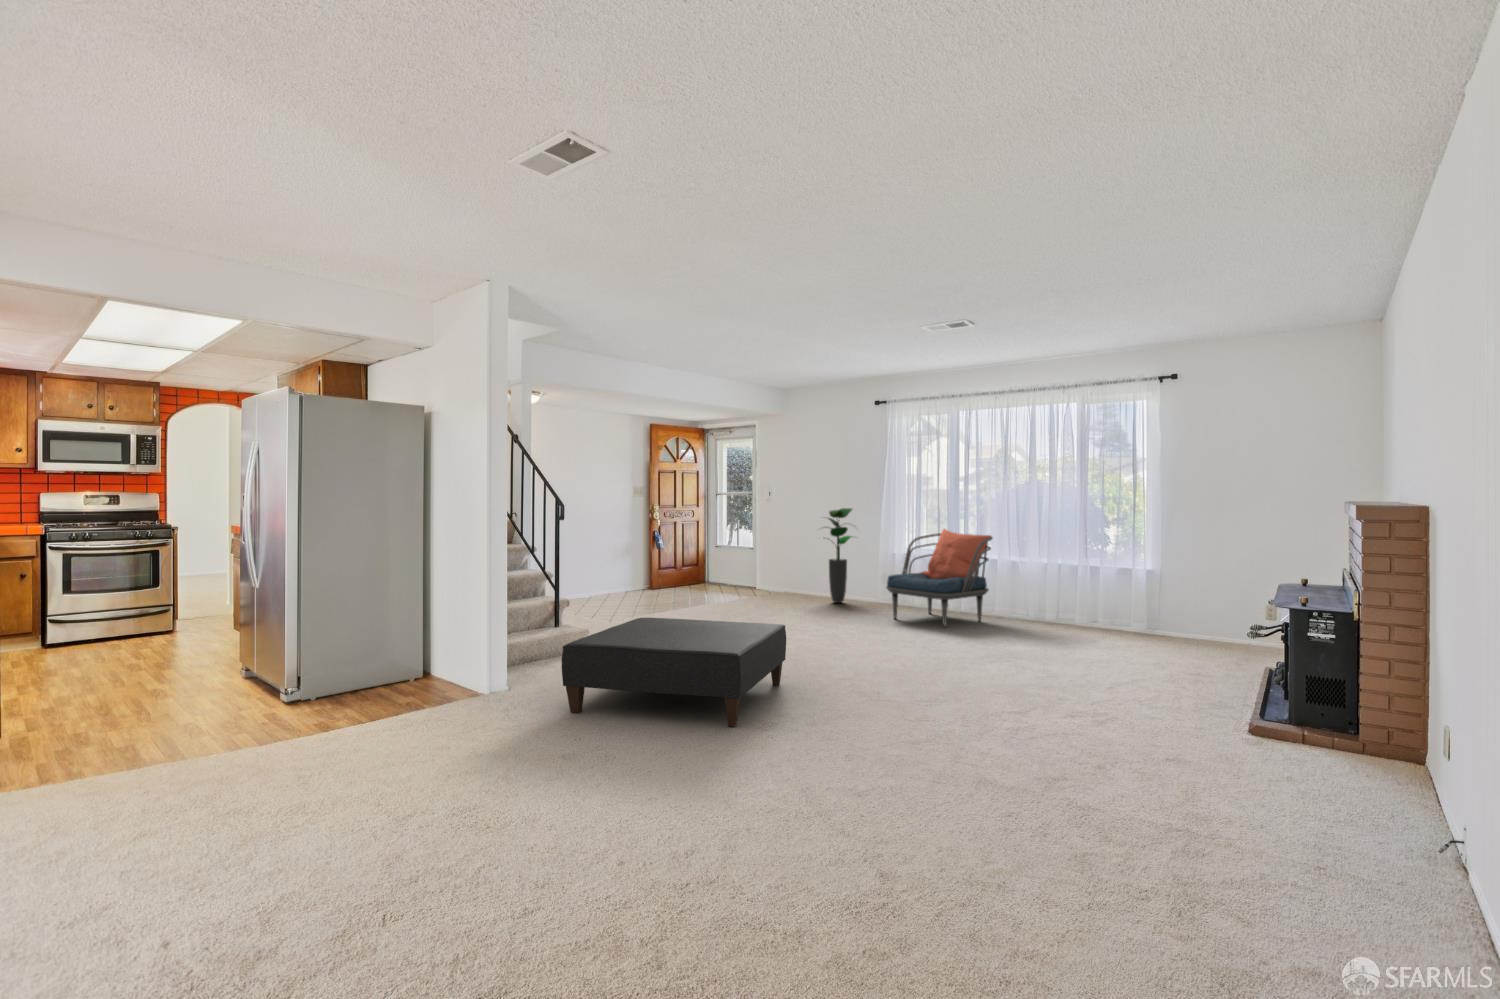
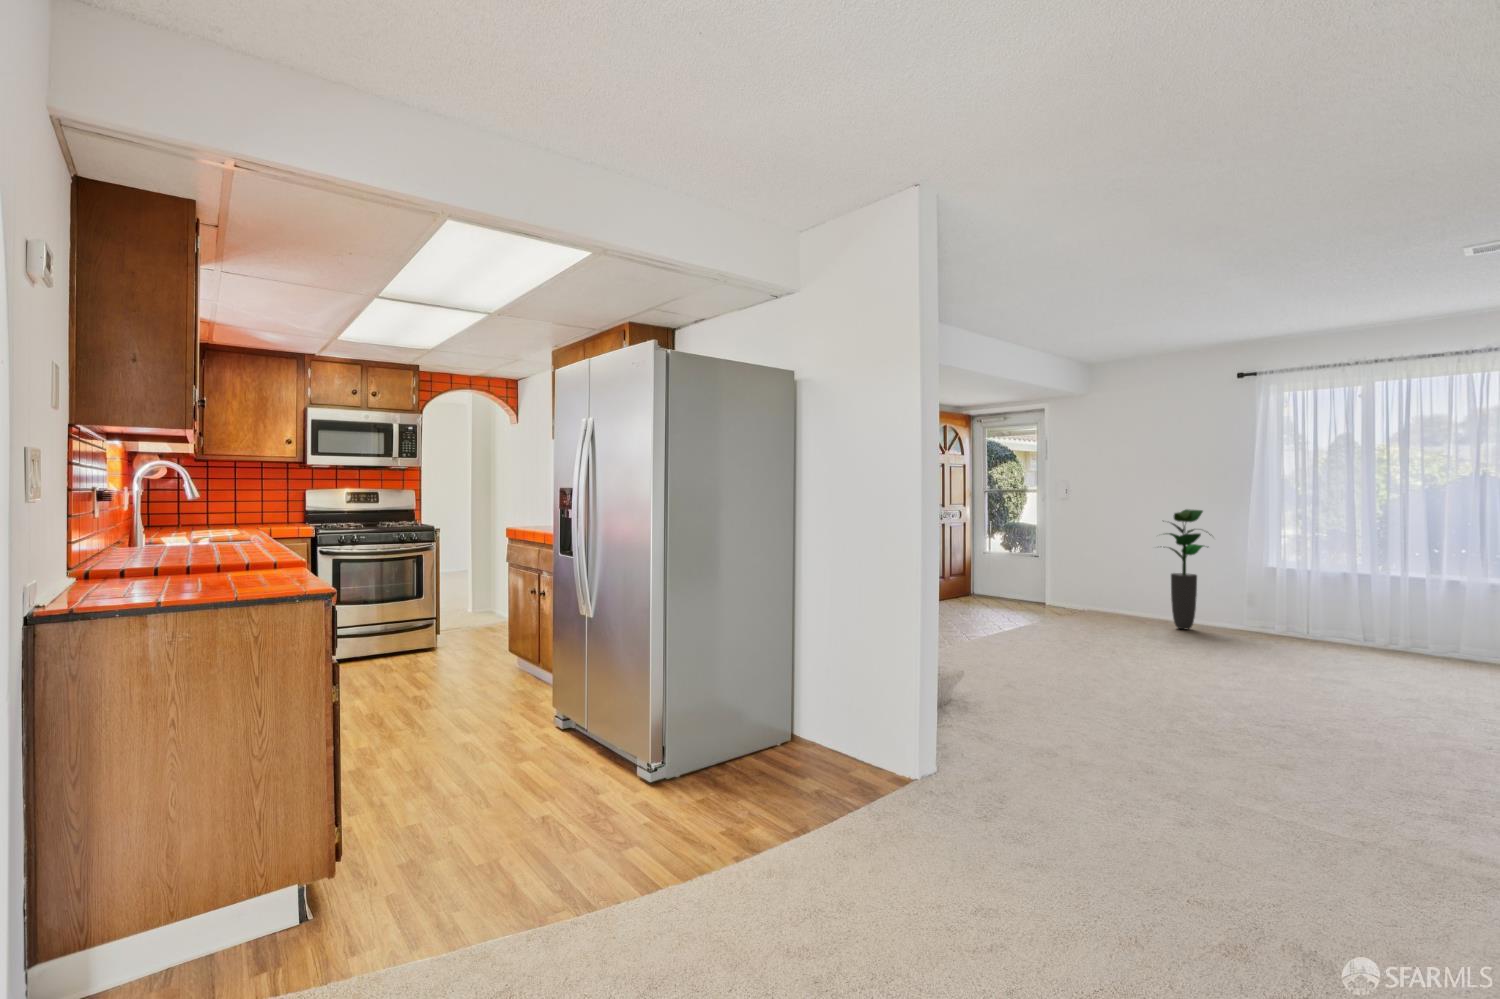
armchair: present [886,529,993,627] -> none [1291,538,1465,676]
ottoman: present [562,618,786,727] -> none [1043,664,1402,877]

